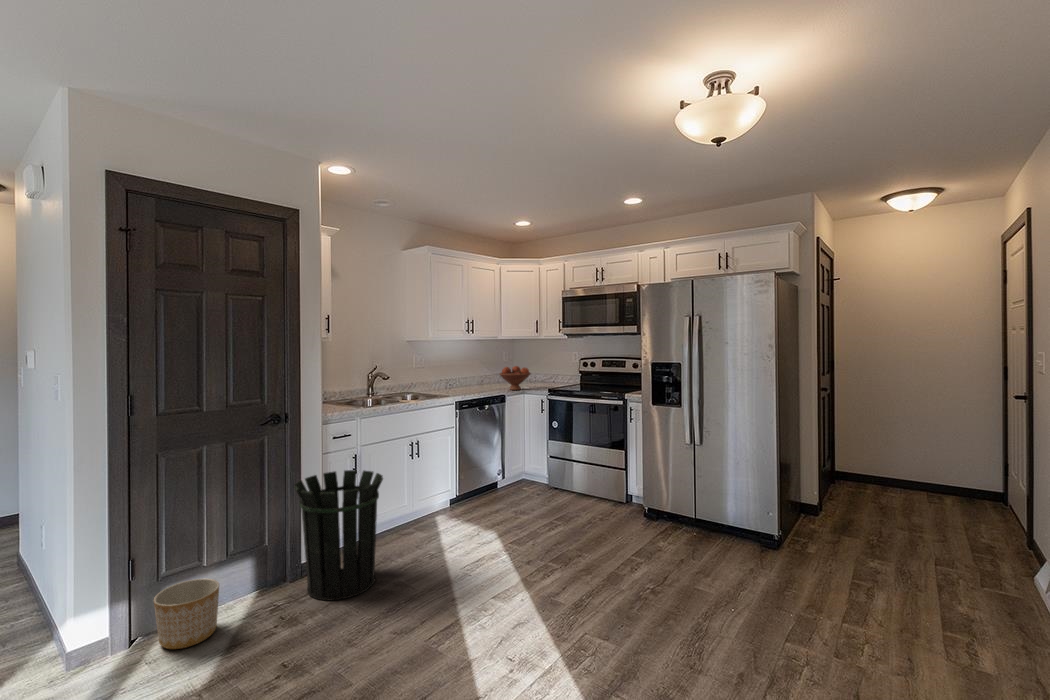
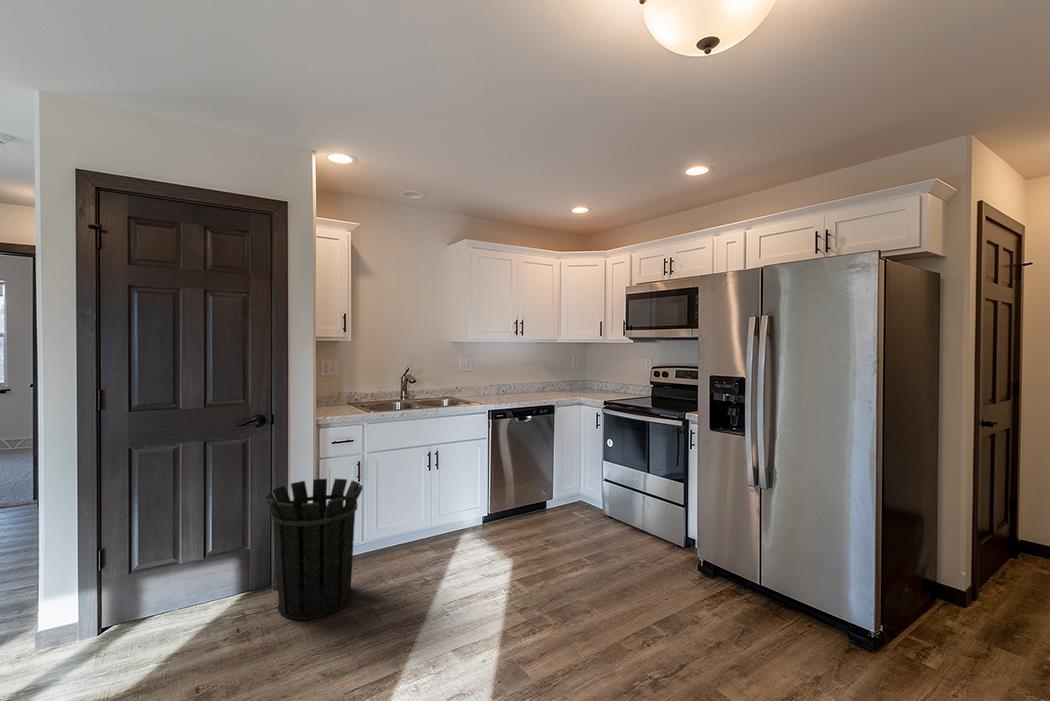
fruit bowl: present [500,366,531,390] -> none [553,373,588,400]
planter: present [154,579,219,649] -> none [111,577,180,647]

